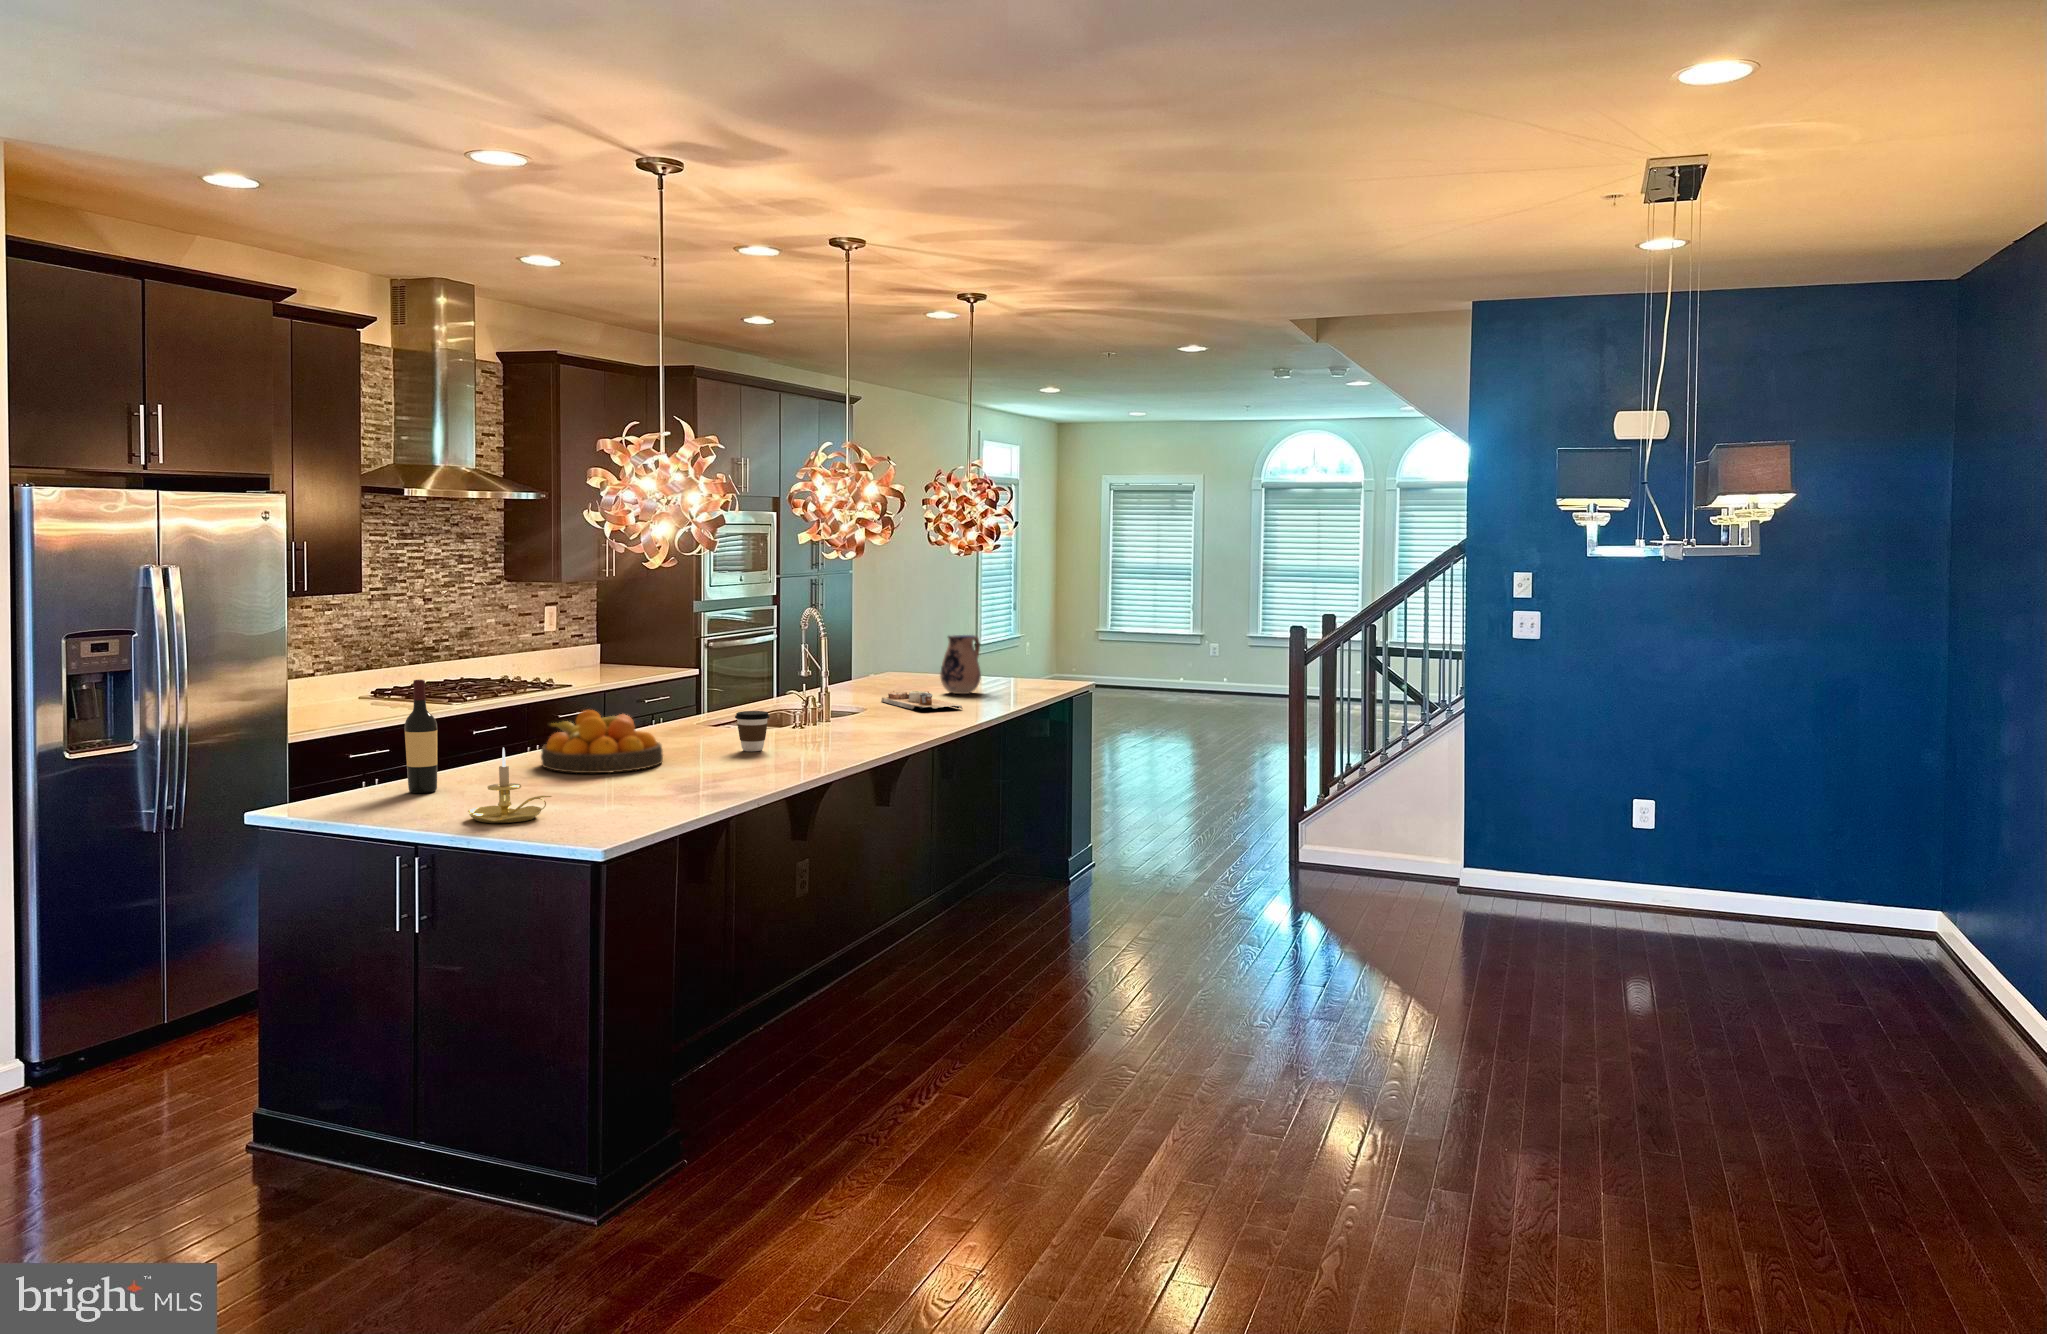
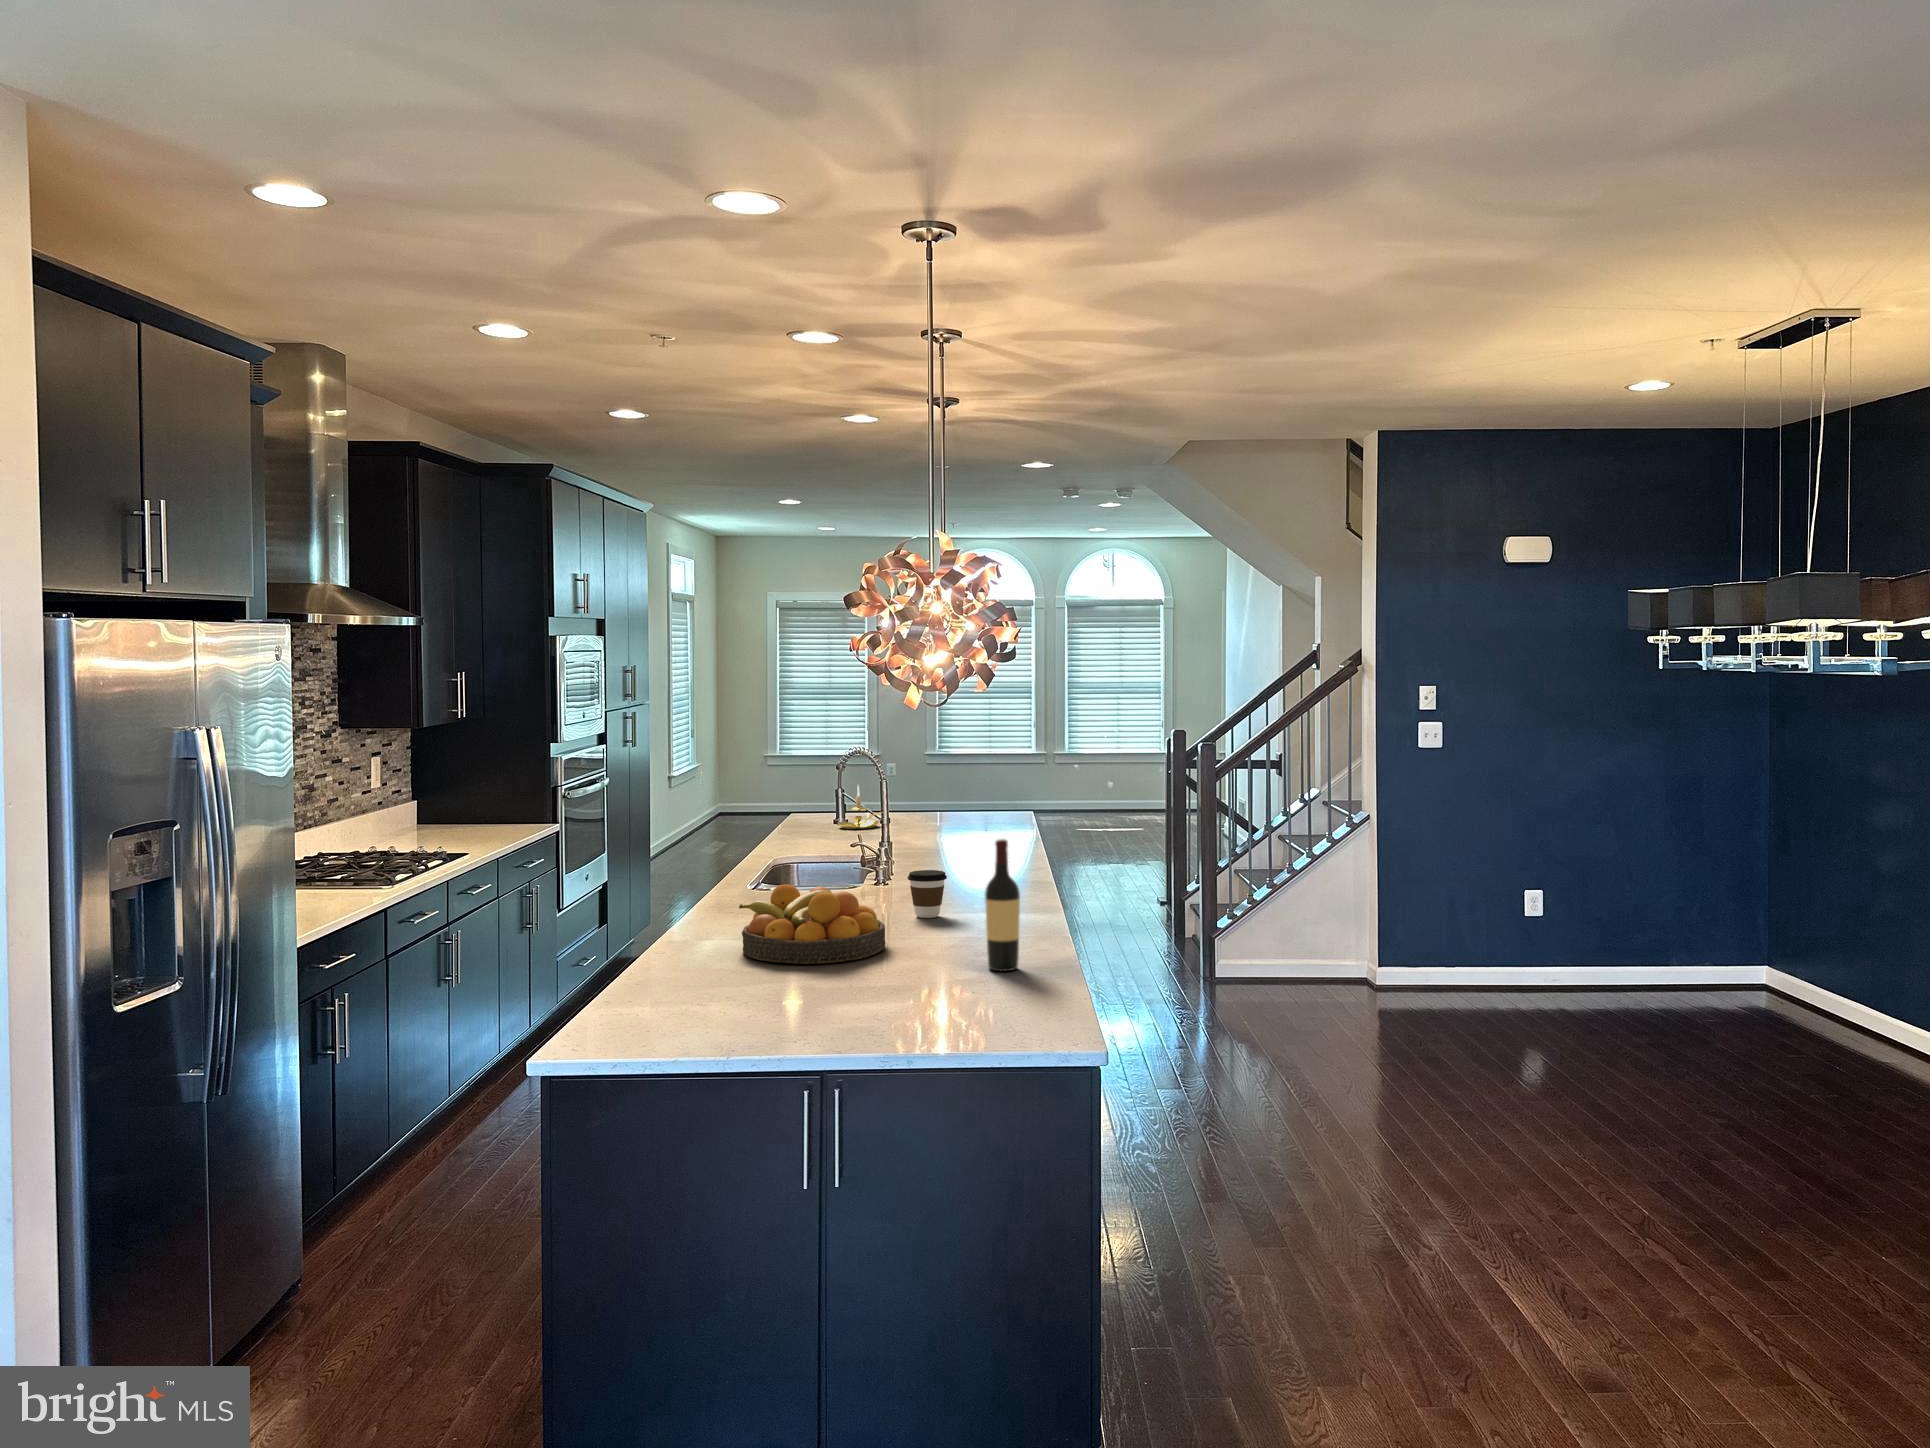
ceramic pitcher: present [940,635,981,694] -> none [919,769,963,834]
wine bottle: present [405,680,437,793] -> present [985,839,1020,971]
cutting board: present [881,691,963,709] -> none [888,833,1000,855]
candle holder: present [468,748,552,823] -> present [838,785,885,829]

